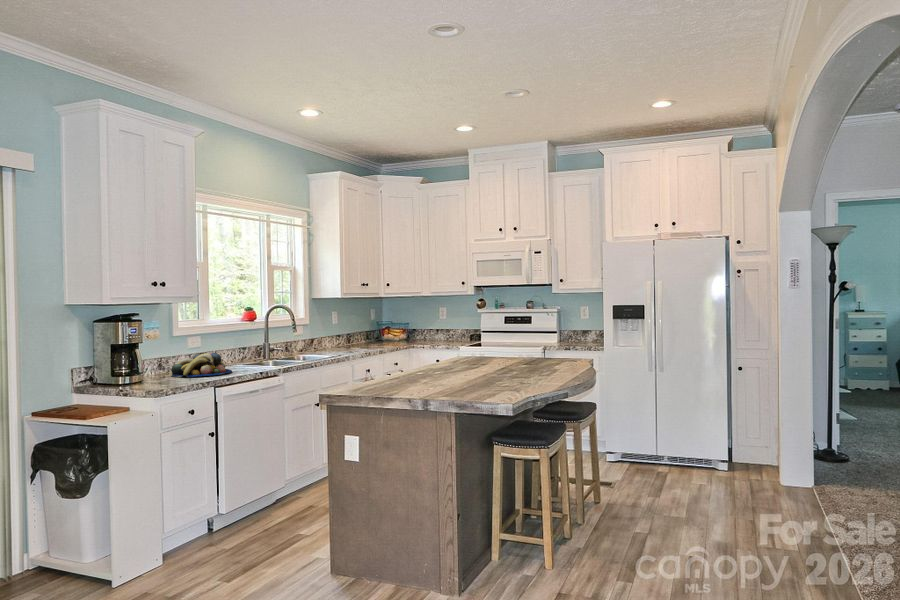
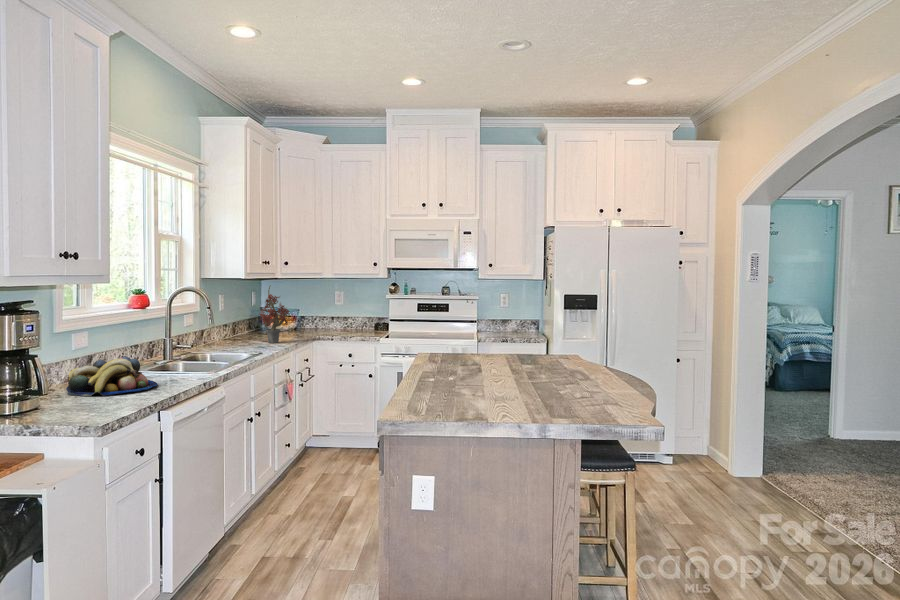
potted plant: none [355,302,385,349] -> present [260,287,294,343]

